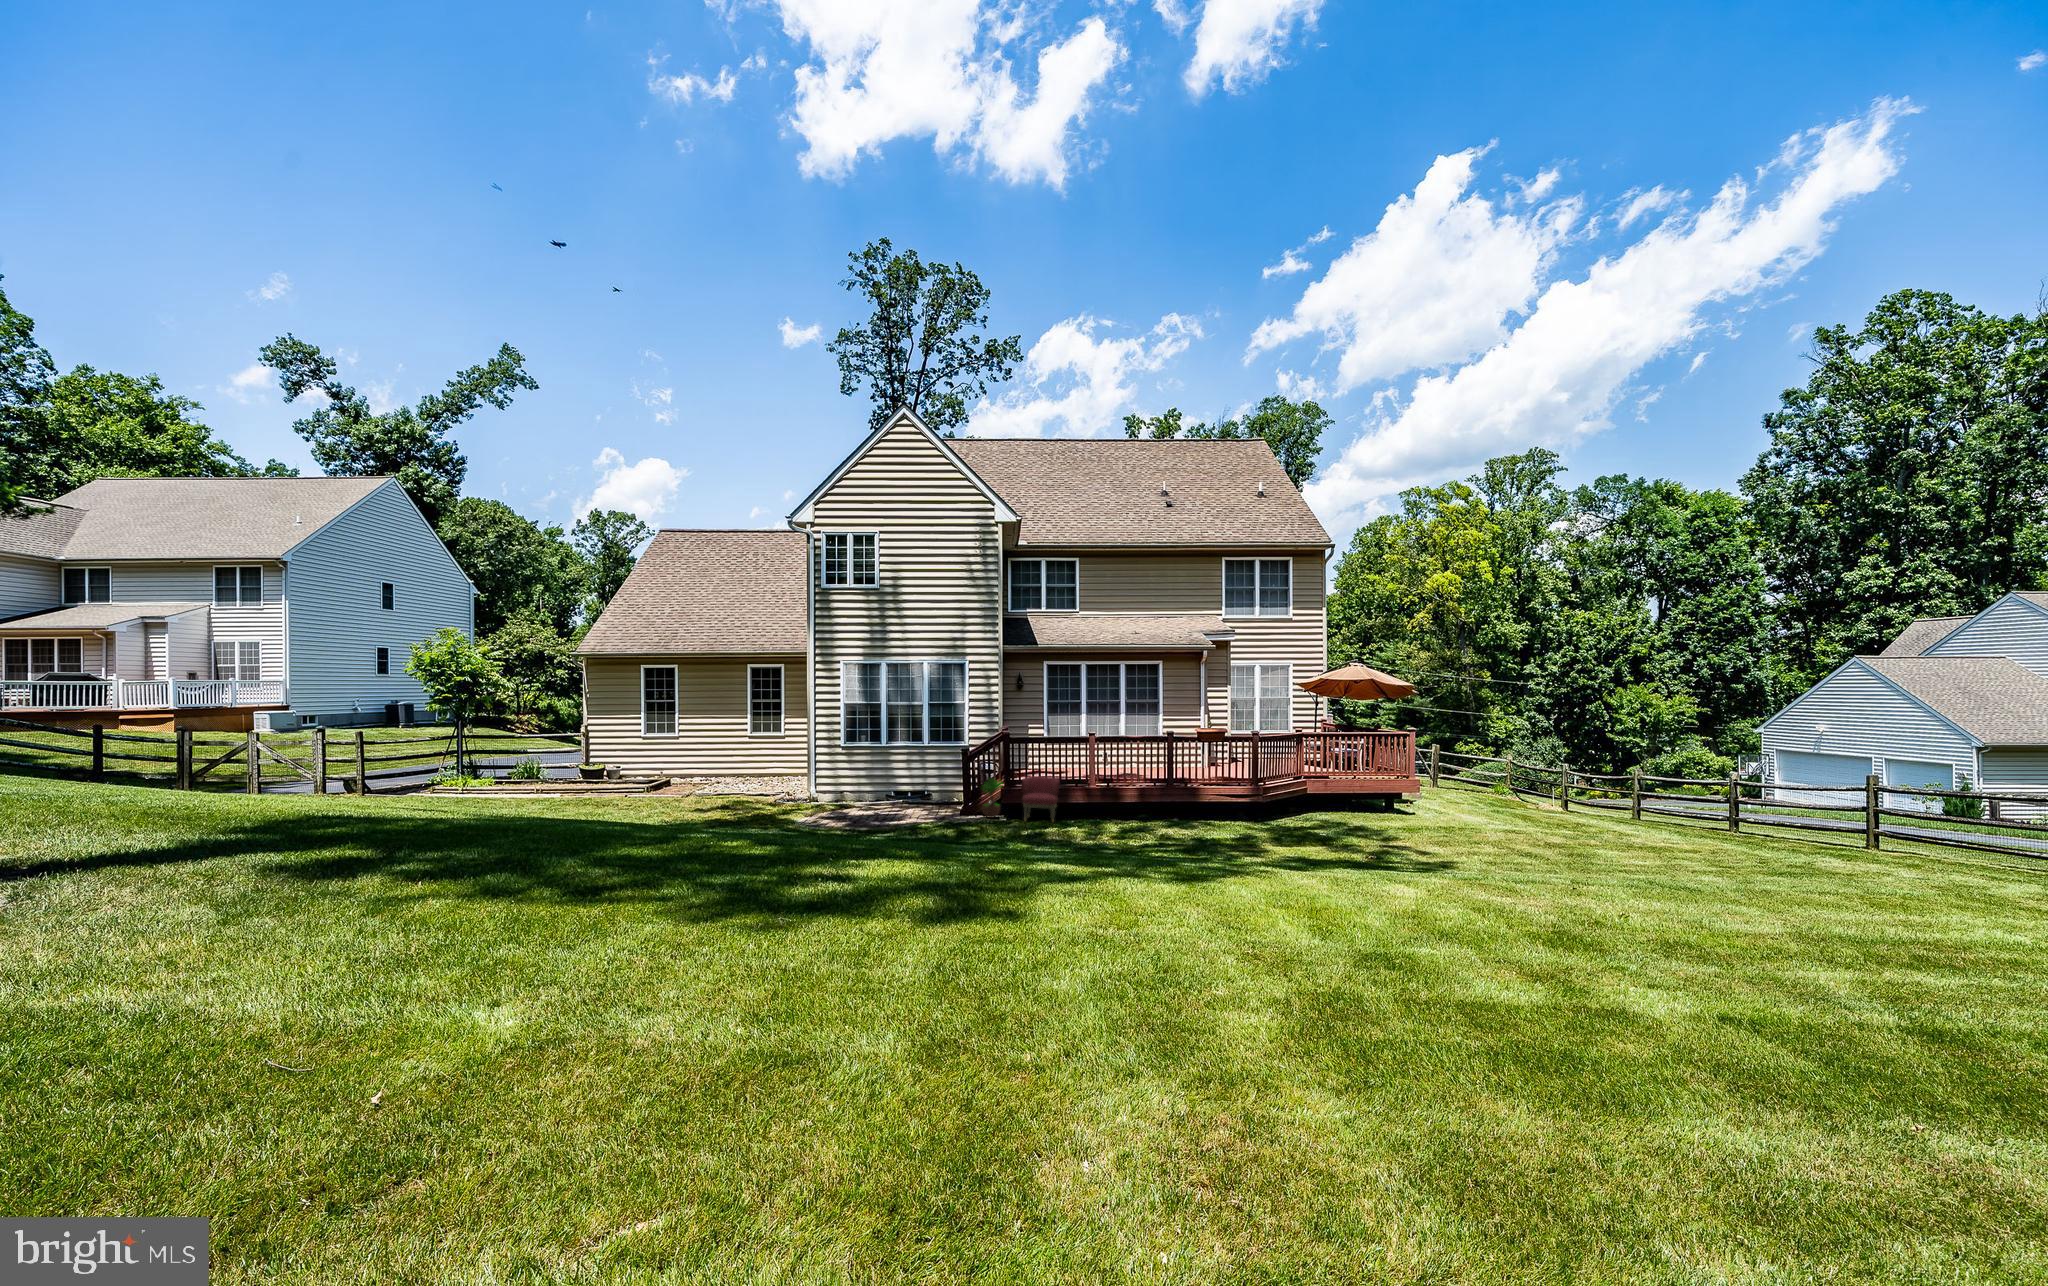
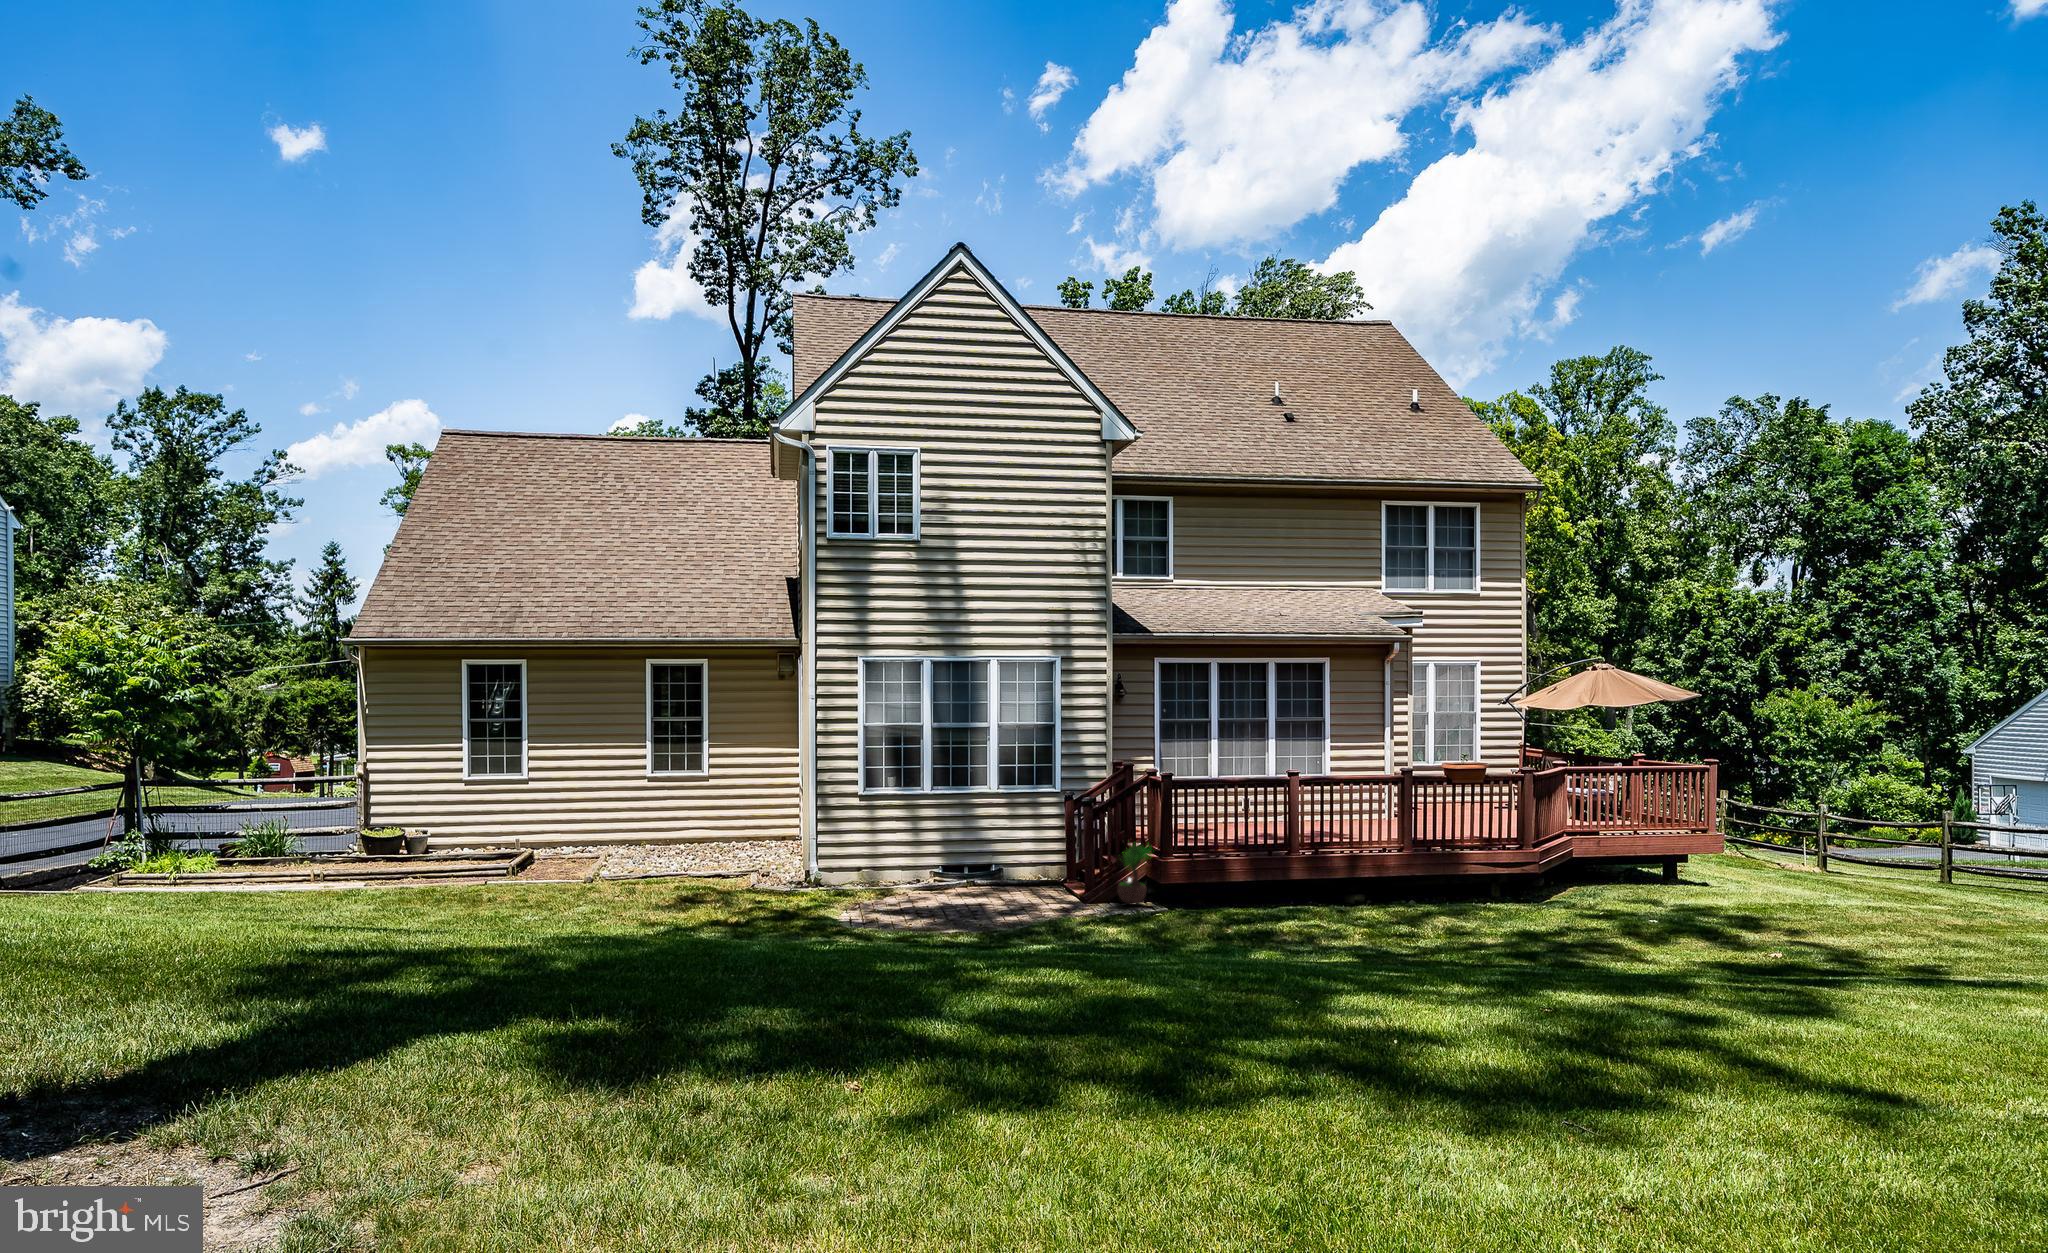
chair: present [1022,776,1060,821] -> none [1177,837,1237,909]

